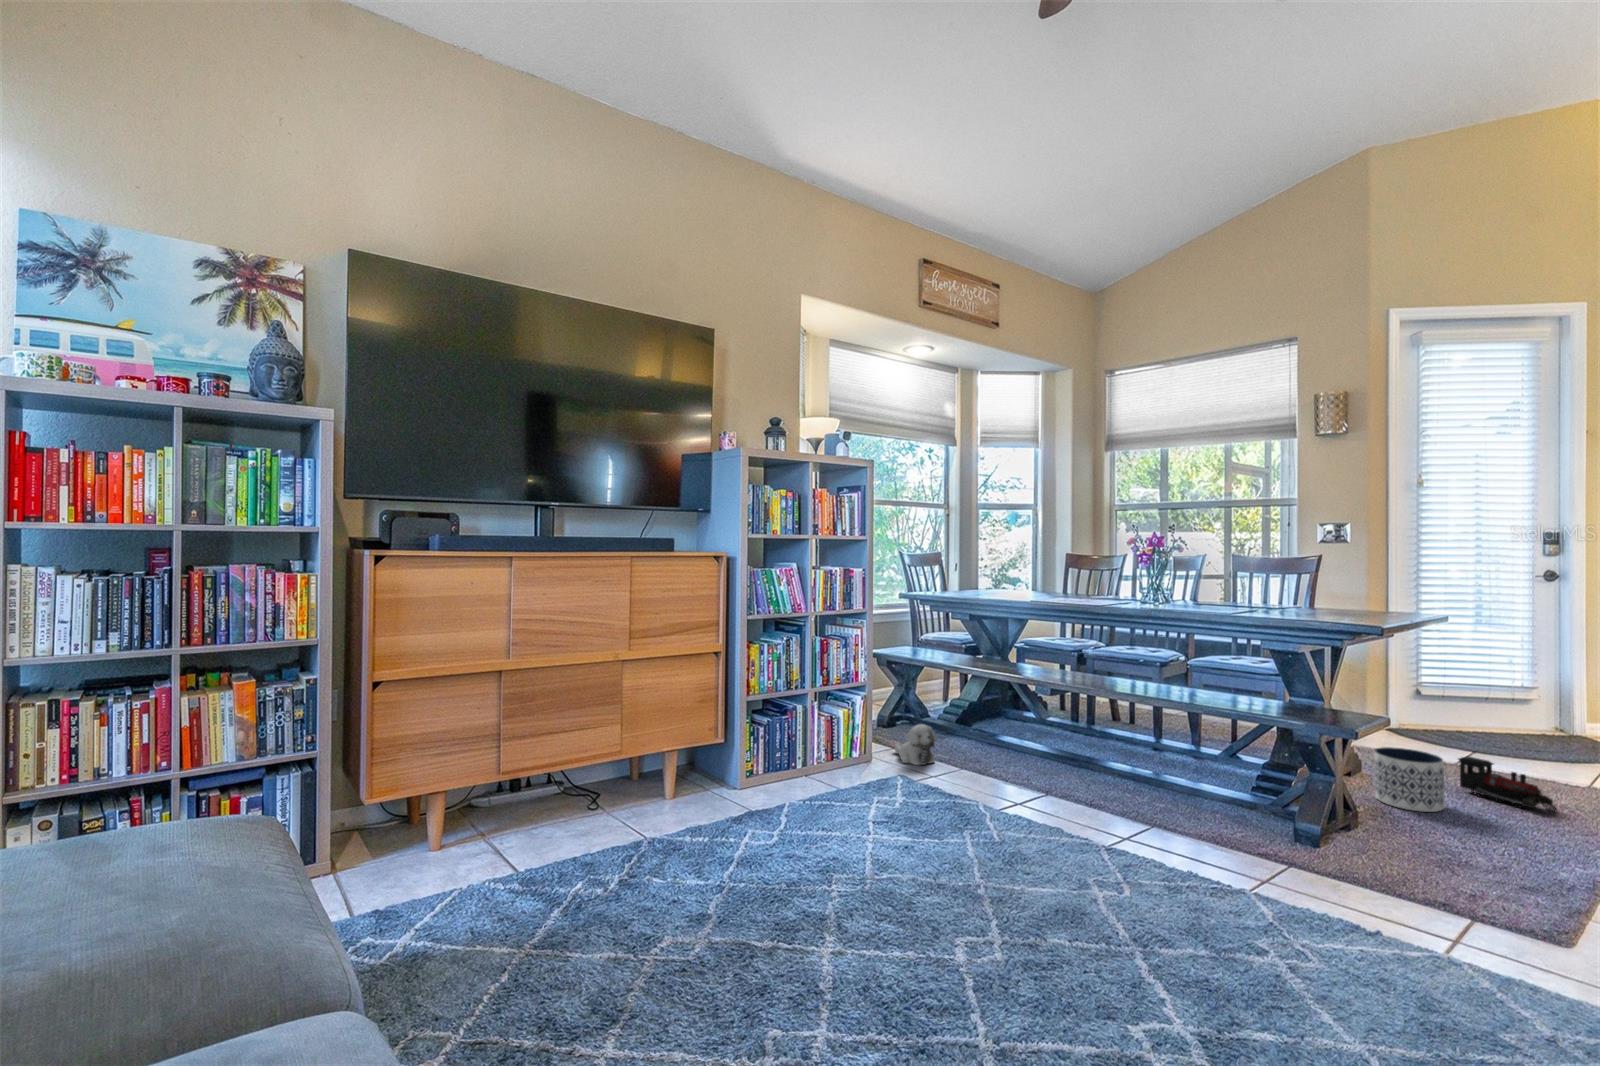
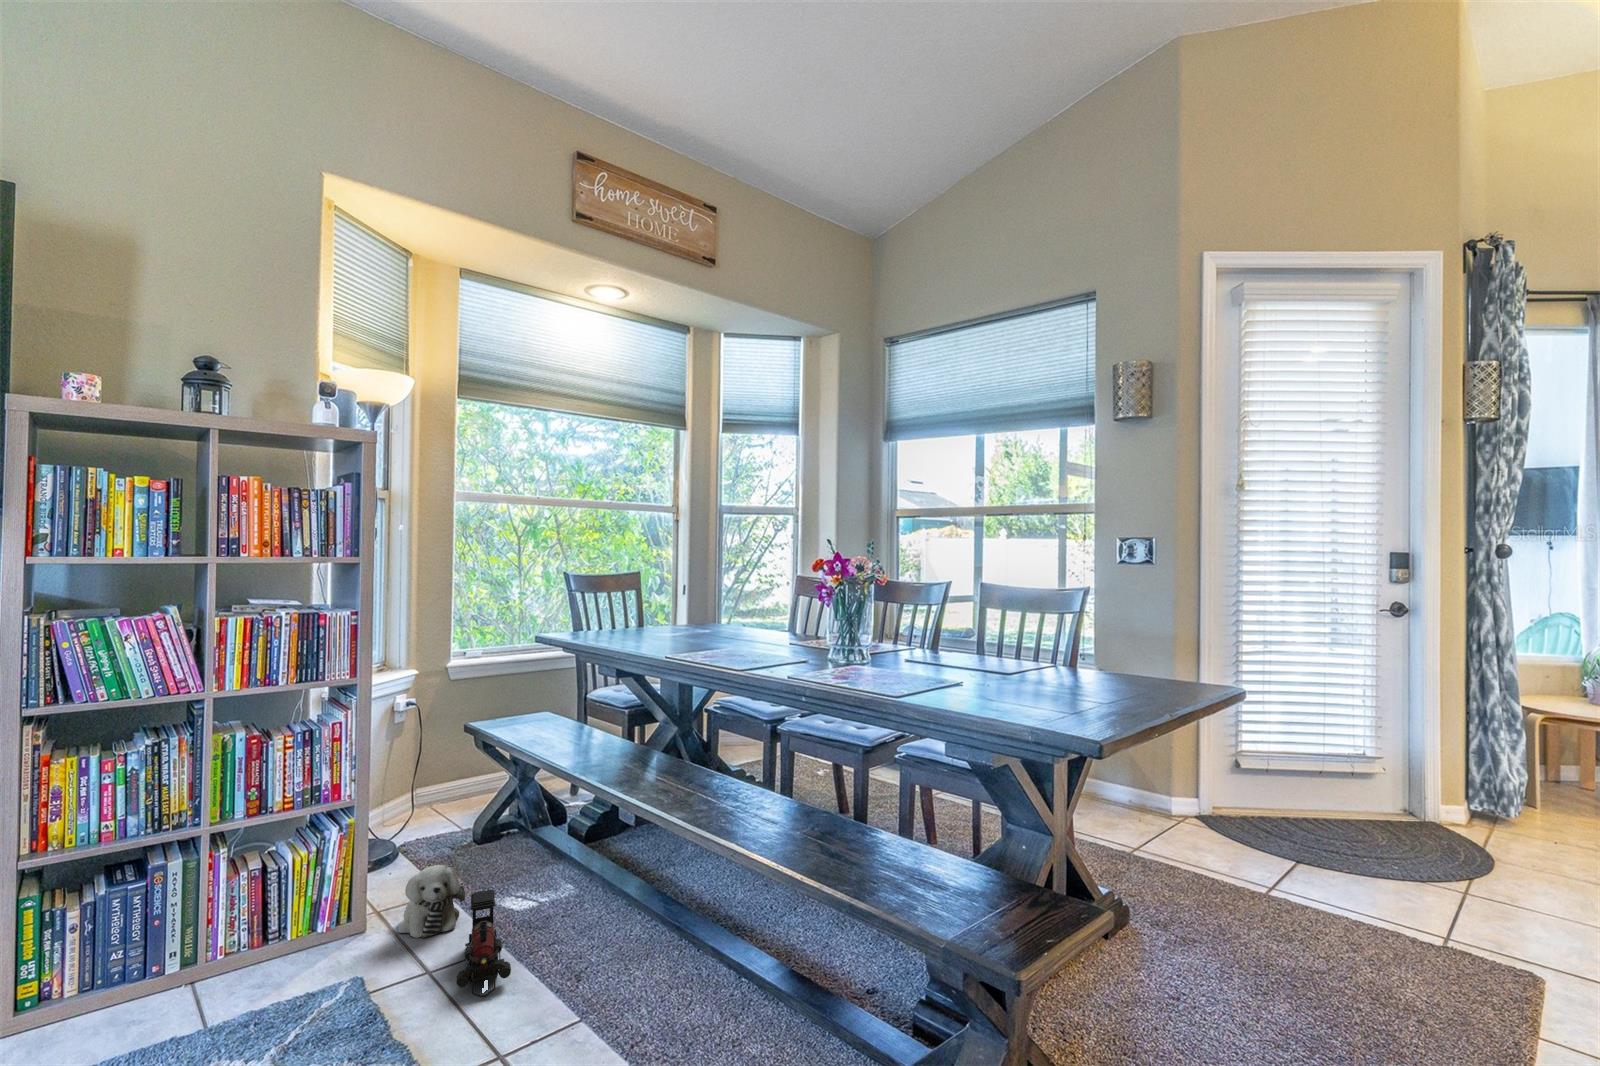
planter: present [1374,747,1445,812] -> none [1100,899,1196,1022]
toy train: present [1458,756,1557,814] -> present [457,890,511,997]

